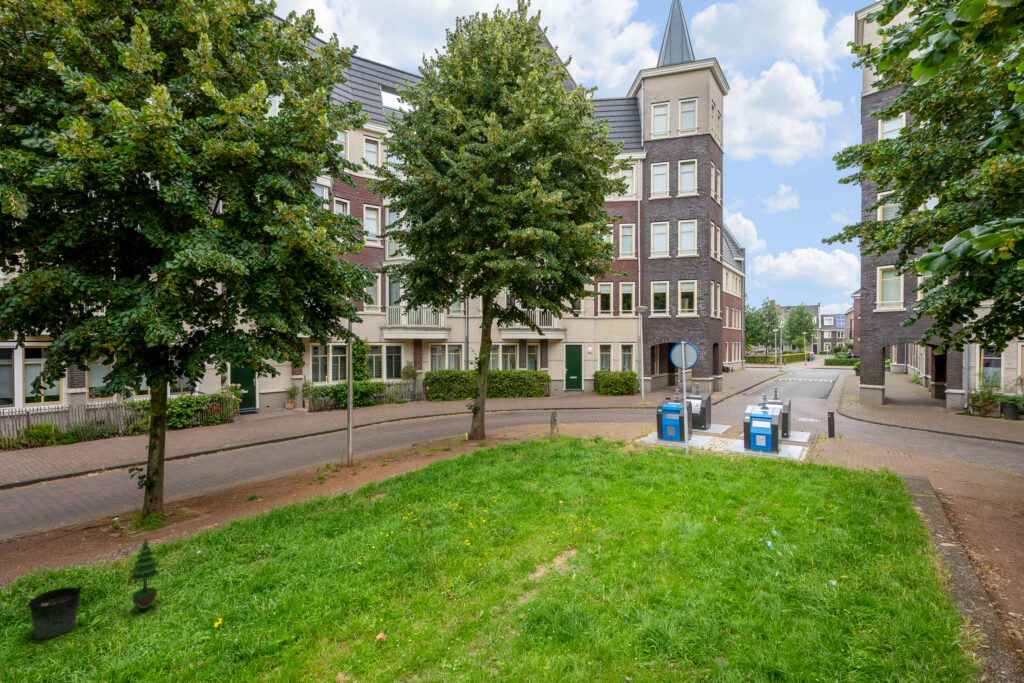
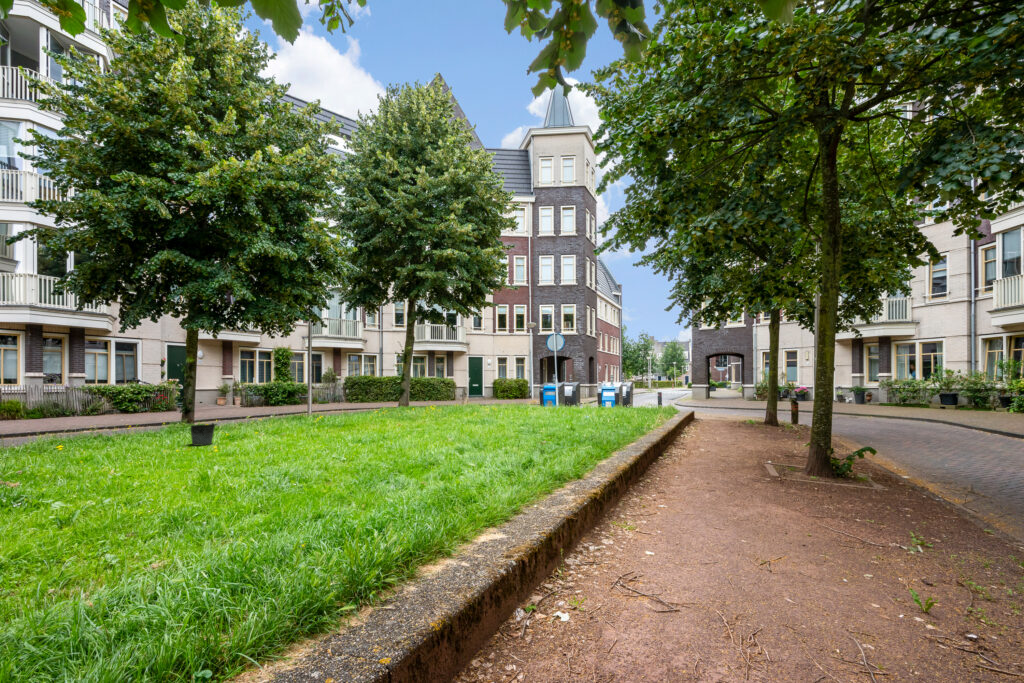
potted tree: present [129,539,159,609] -> none [238,400,254,440]

